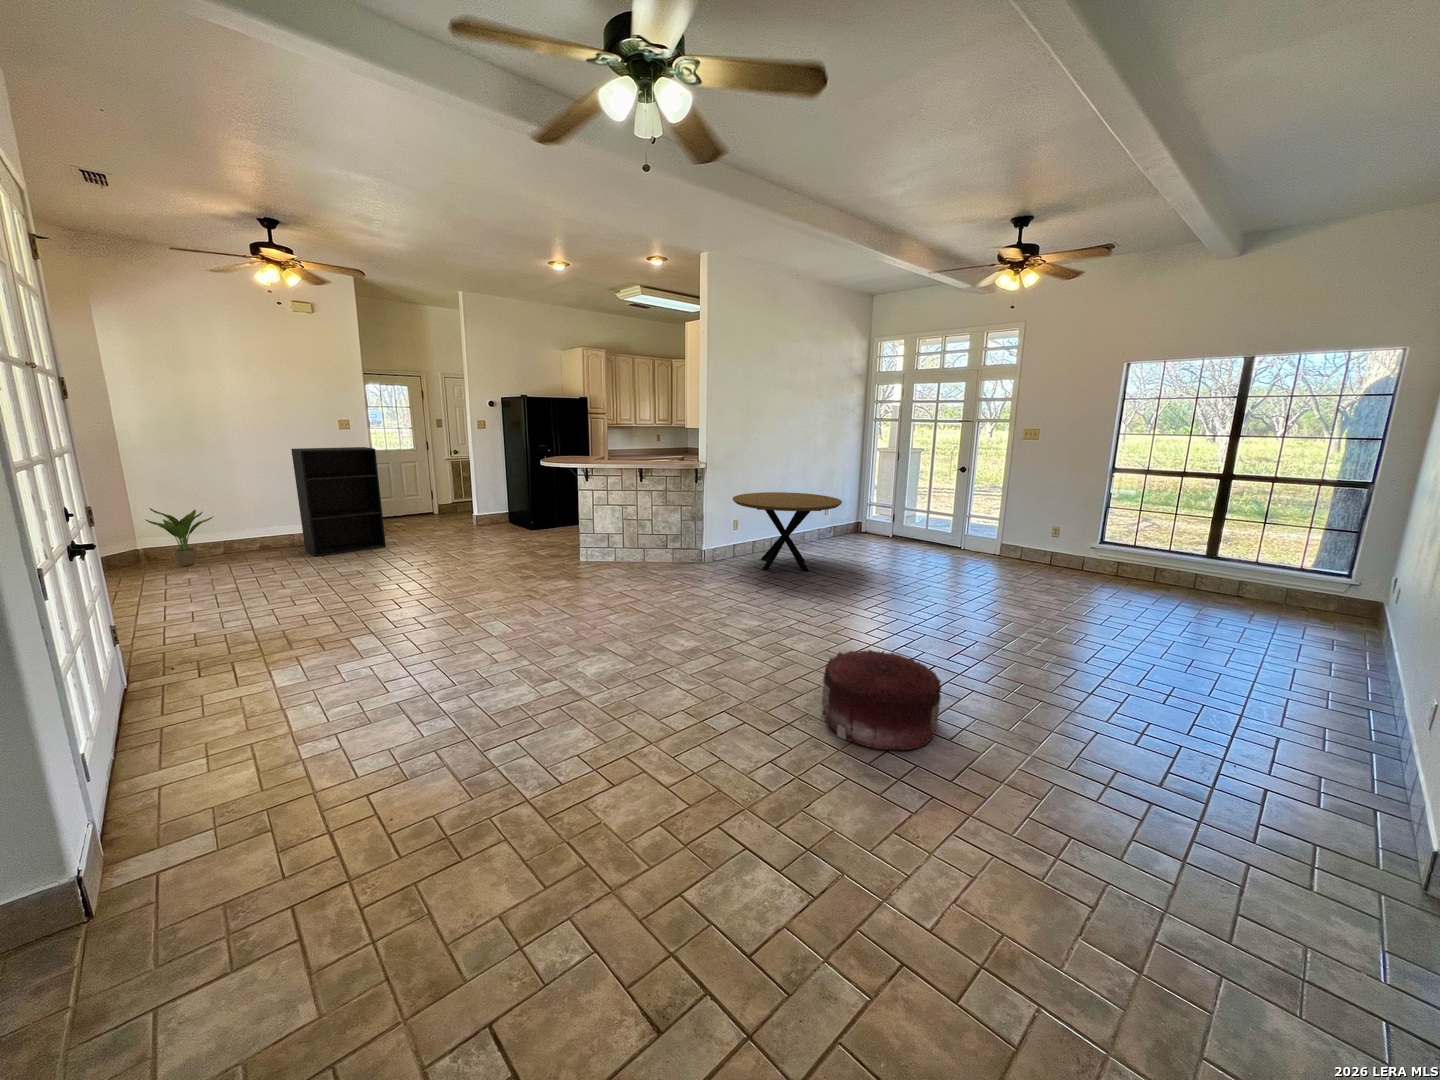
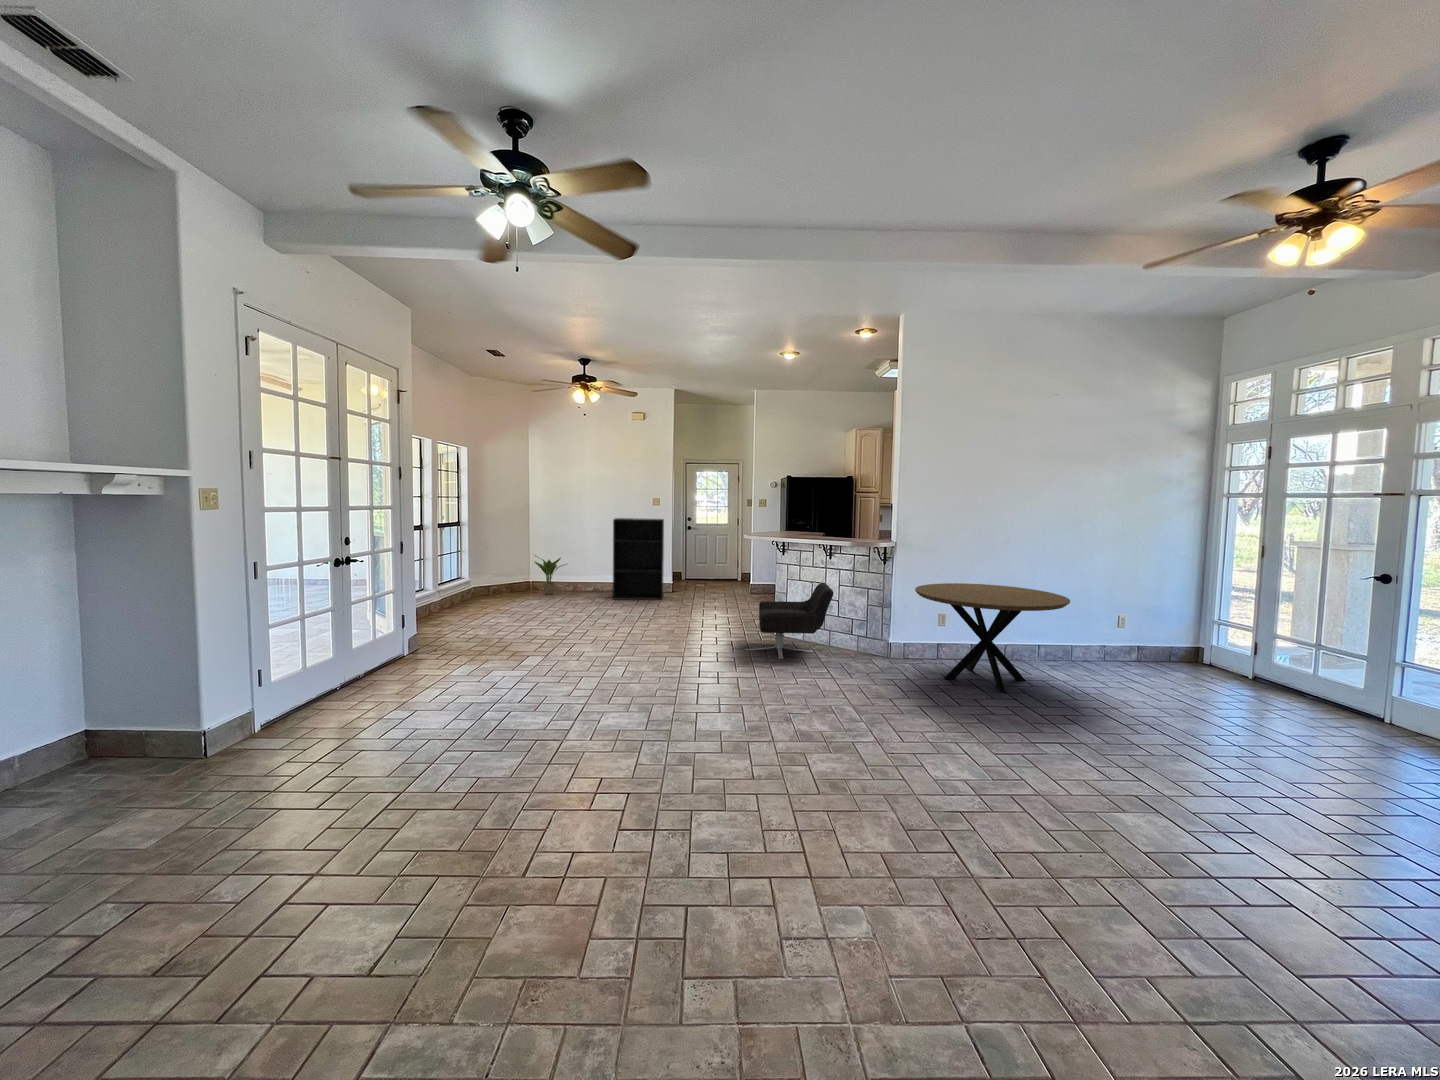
lounge chair: none [579,505,666,582] -> present [745,583,834,659]
pouf: present [822,650,941,750] -> none [666,760,817,910]

